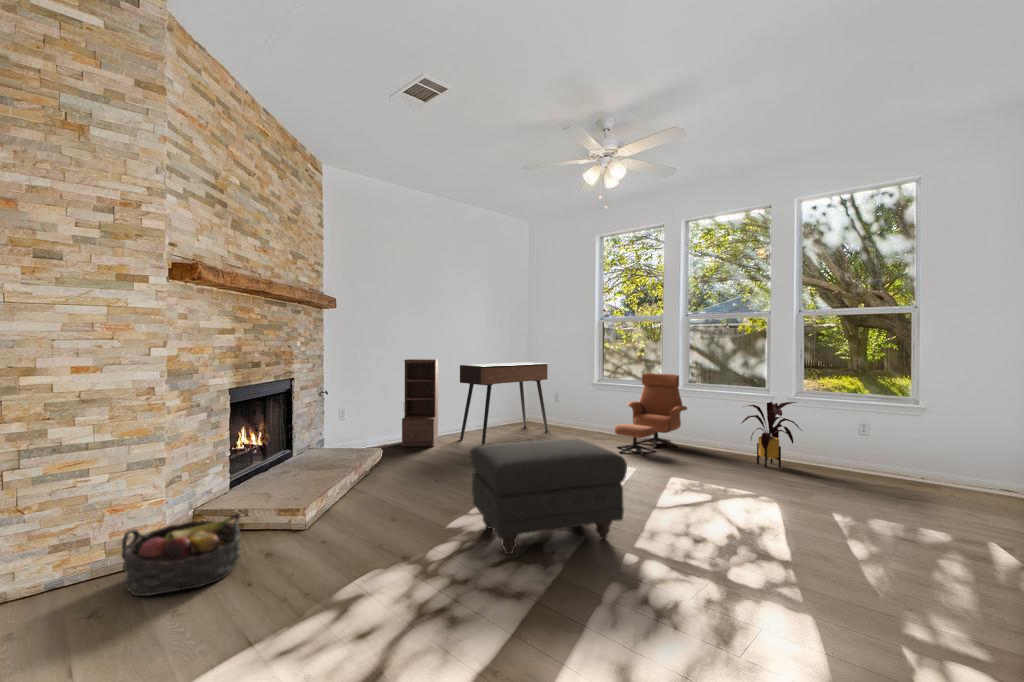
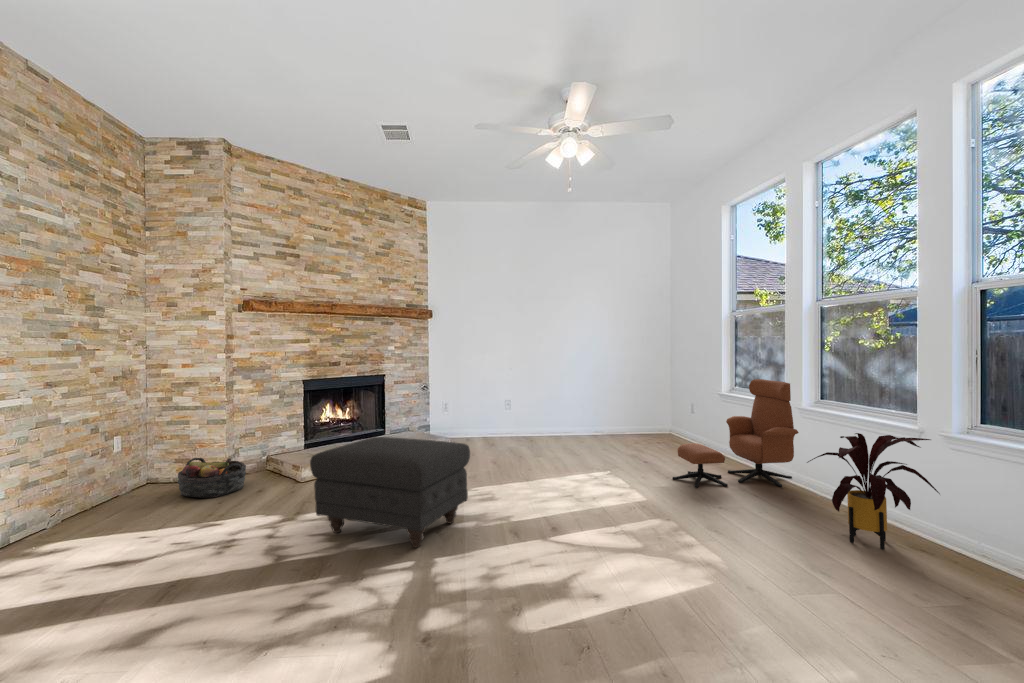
bookshelf: present [402,359,438,447] -> none [491,359,535,442]
console table: present [460,362,548,444] -> none [550,363,660,447]

